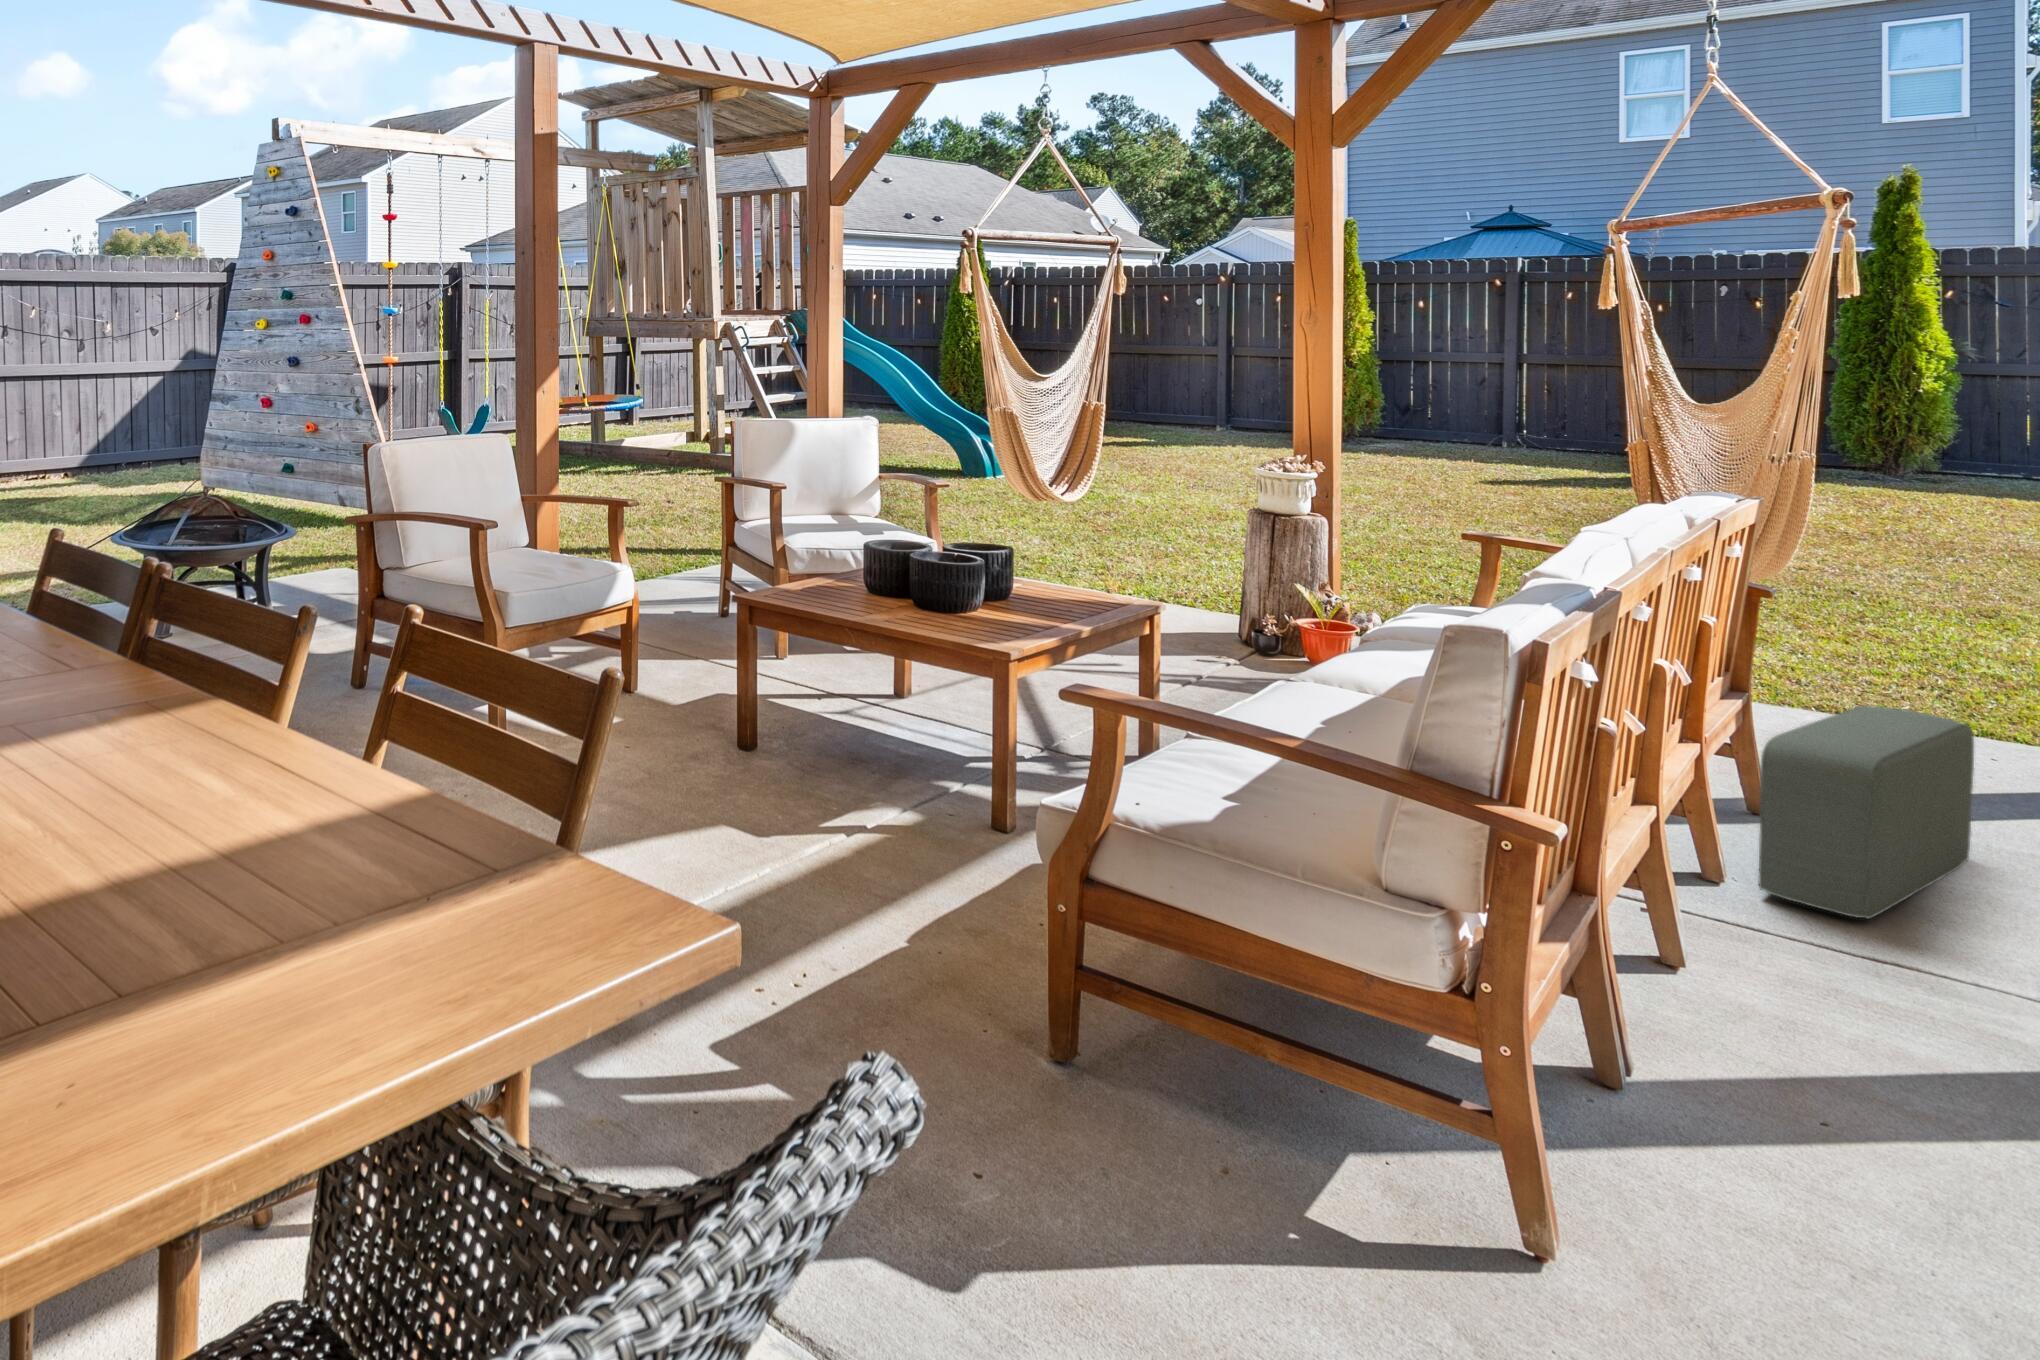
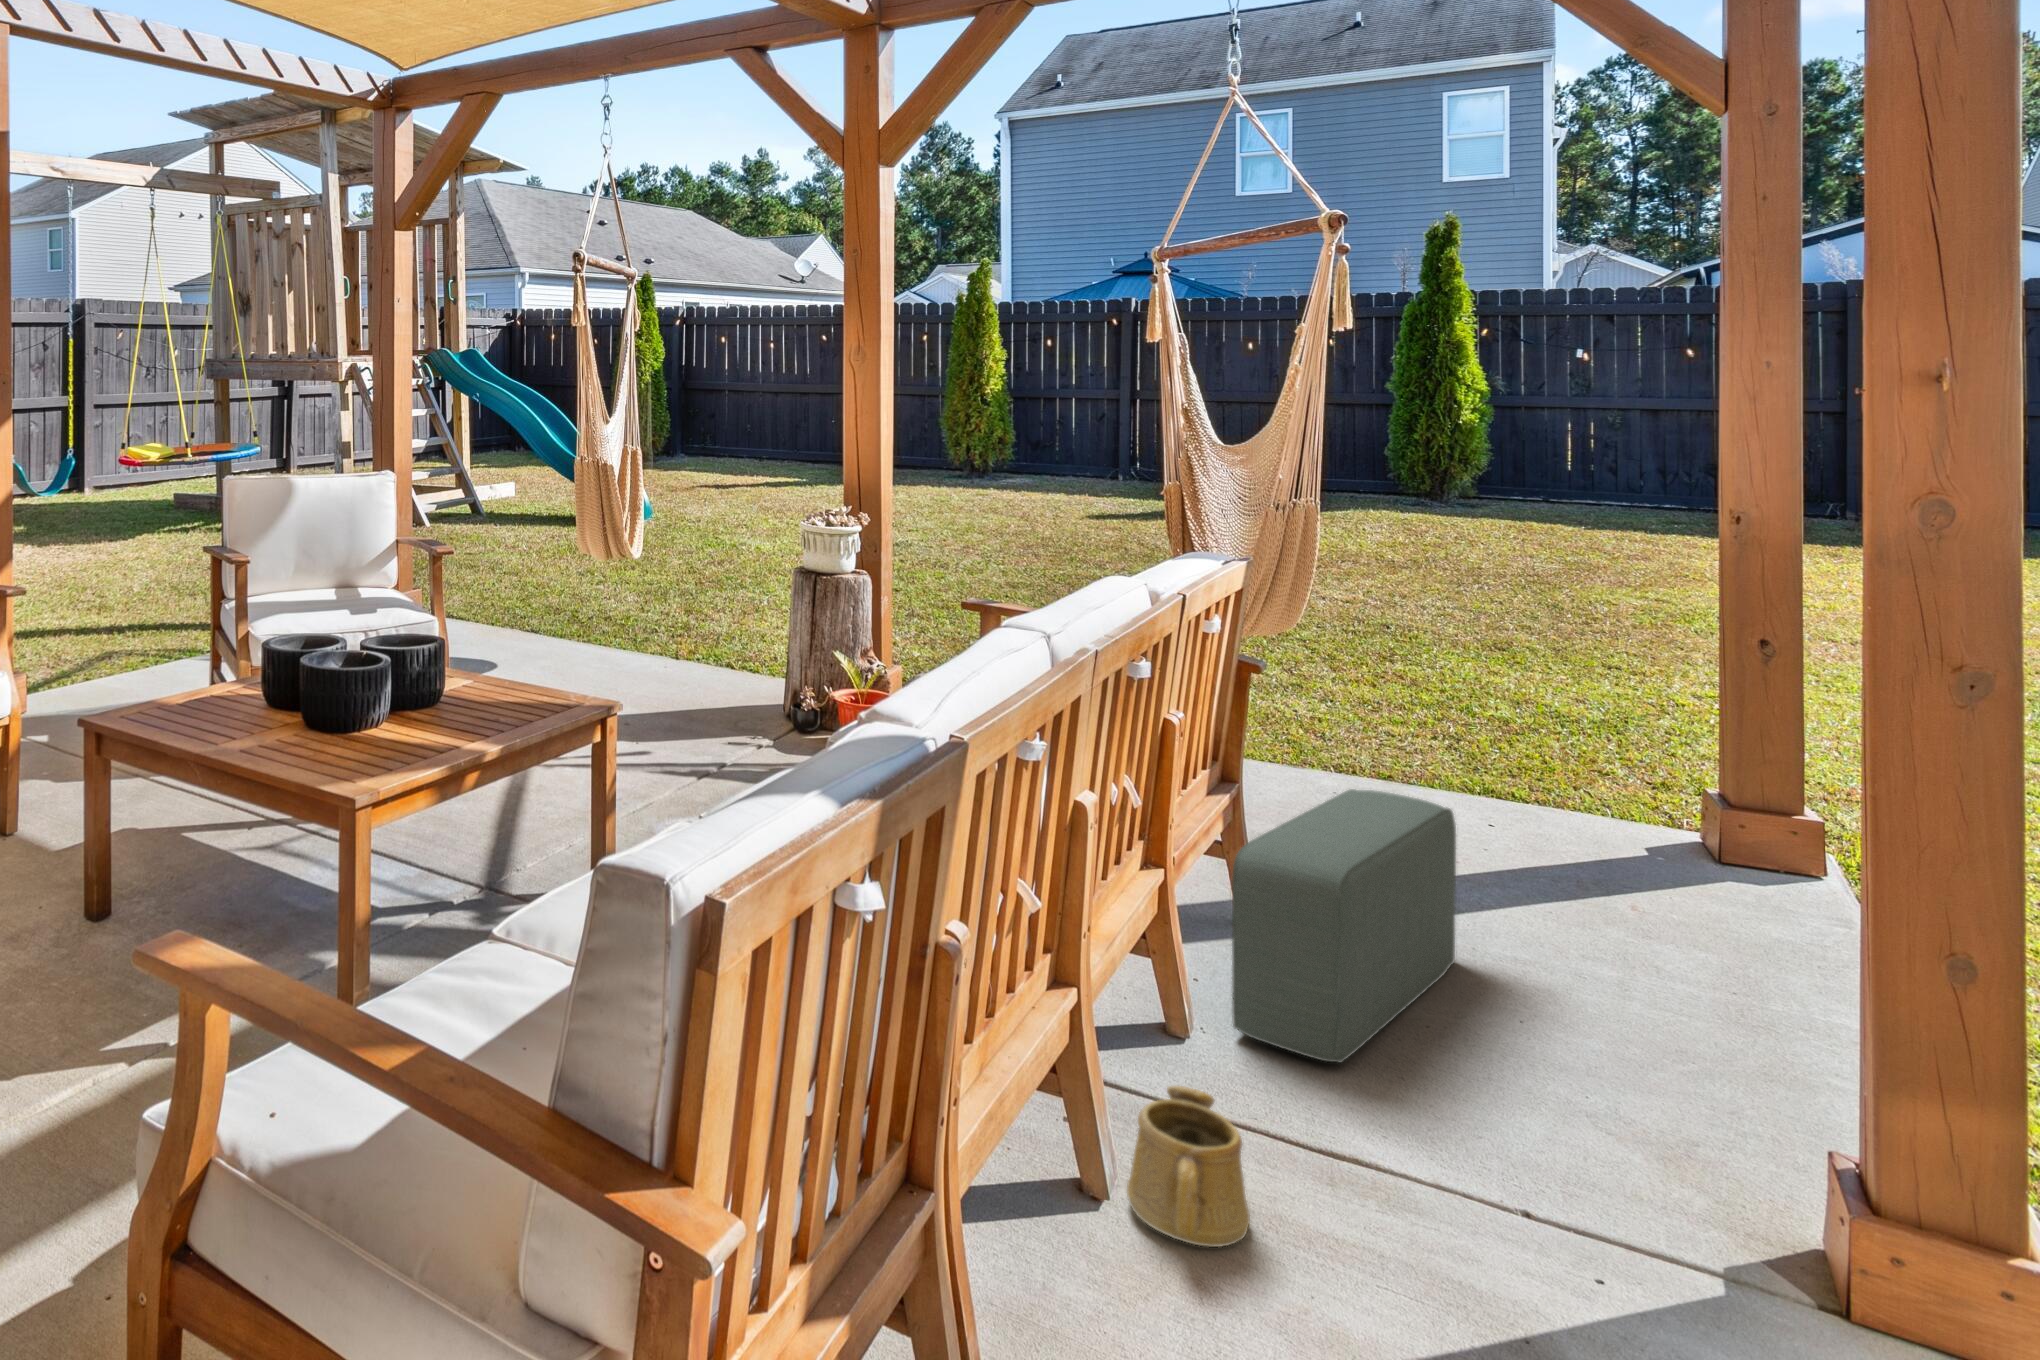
watering can: none [1691,910,1808,1025] -> present [1127,1086,1250,1247]

